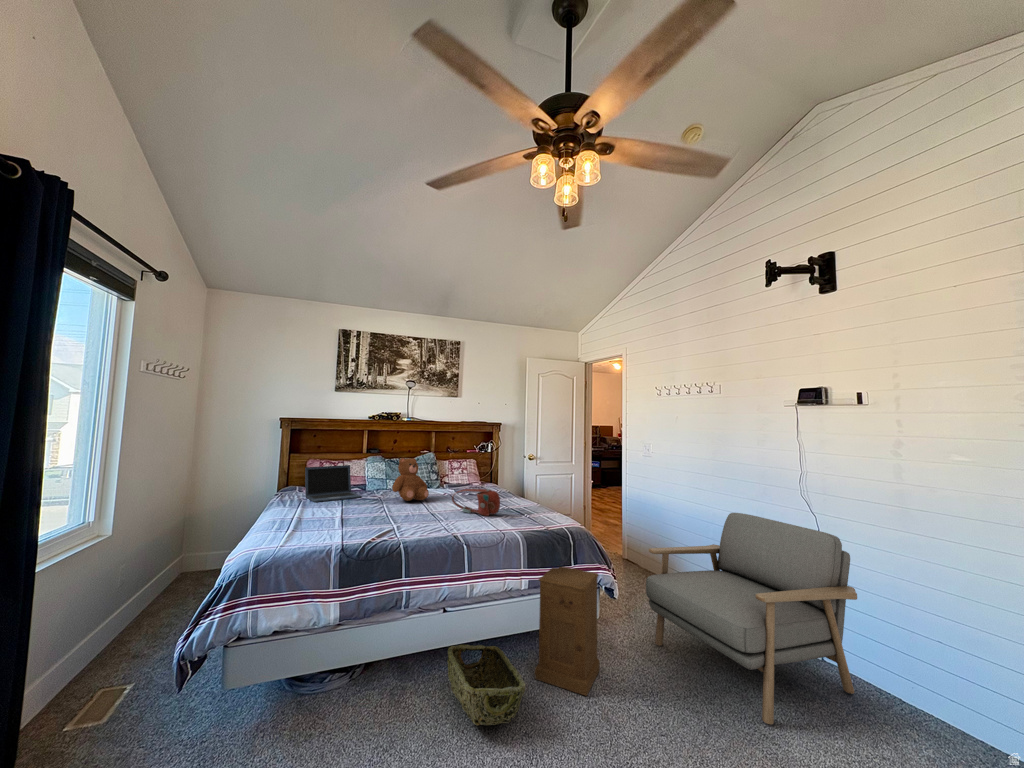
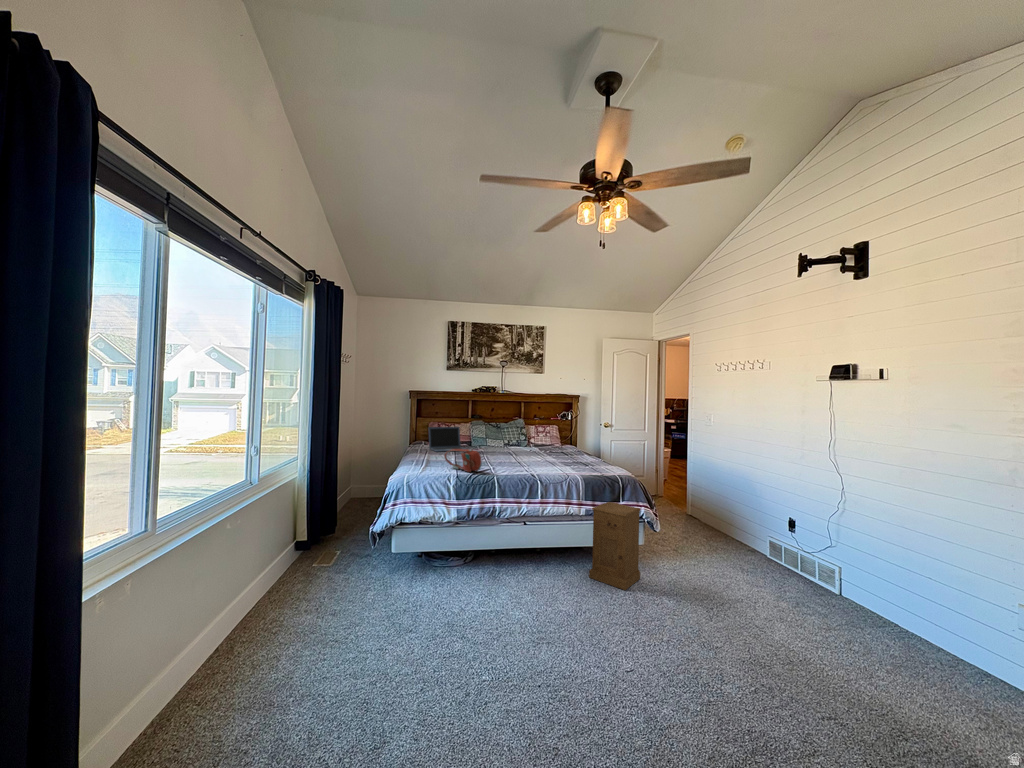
teddy bear: present [392,458,429,501] -> none [490,421,518,454]
handbag: present [452,489,500,516] -> present [444,449,482,472]
armchair: present [646,513,857,724] -> none [683,472,862,621]
woven basket: present [447,645,526,726] -> none [526,548,578,595]

